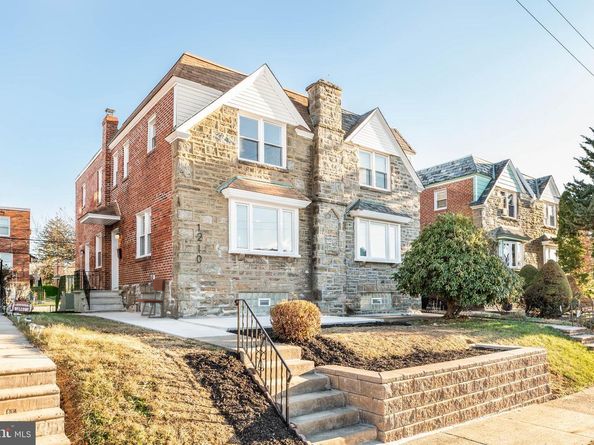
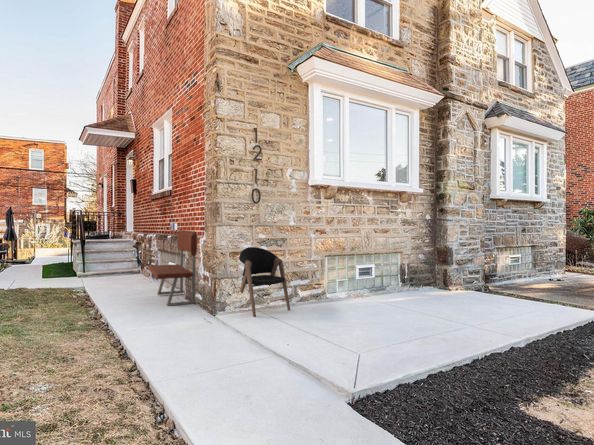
chair: none [185,286,214,320] -> present [239,247,290,317]

